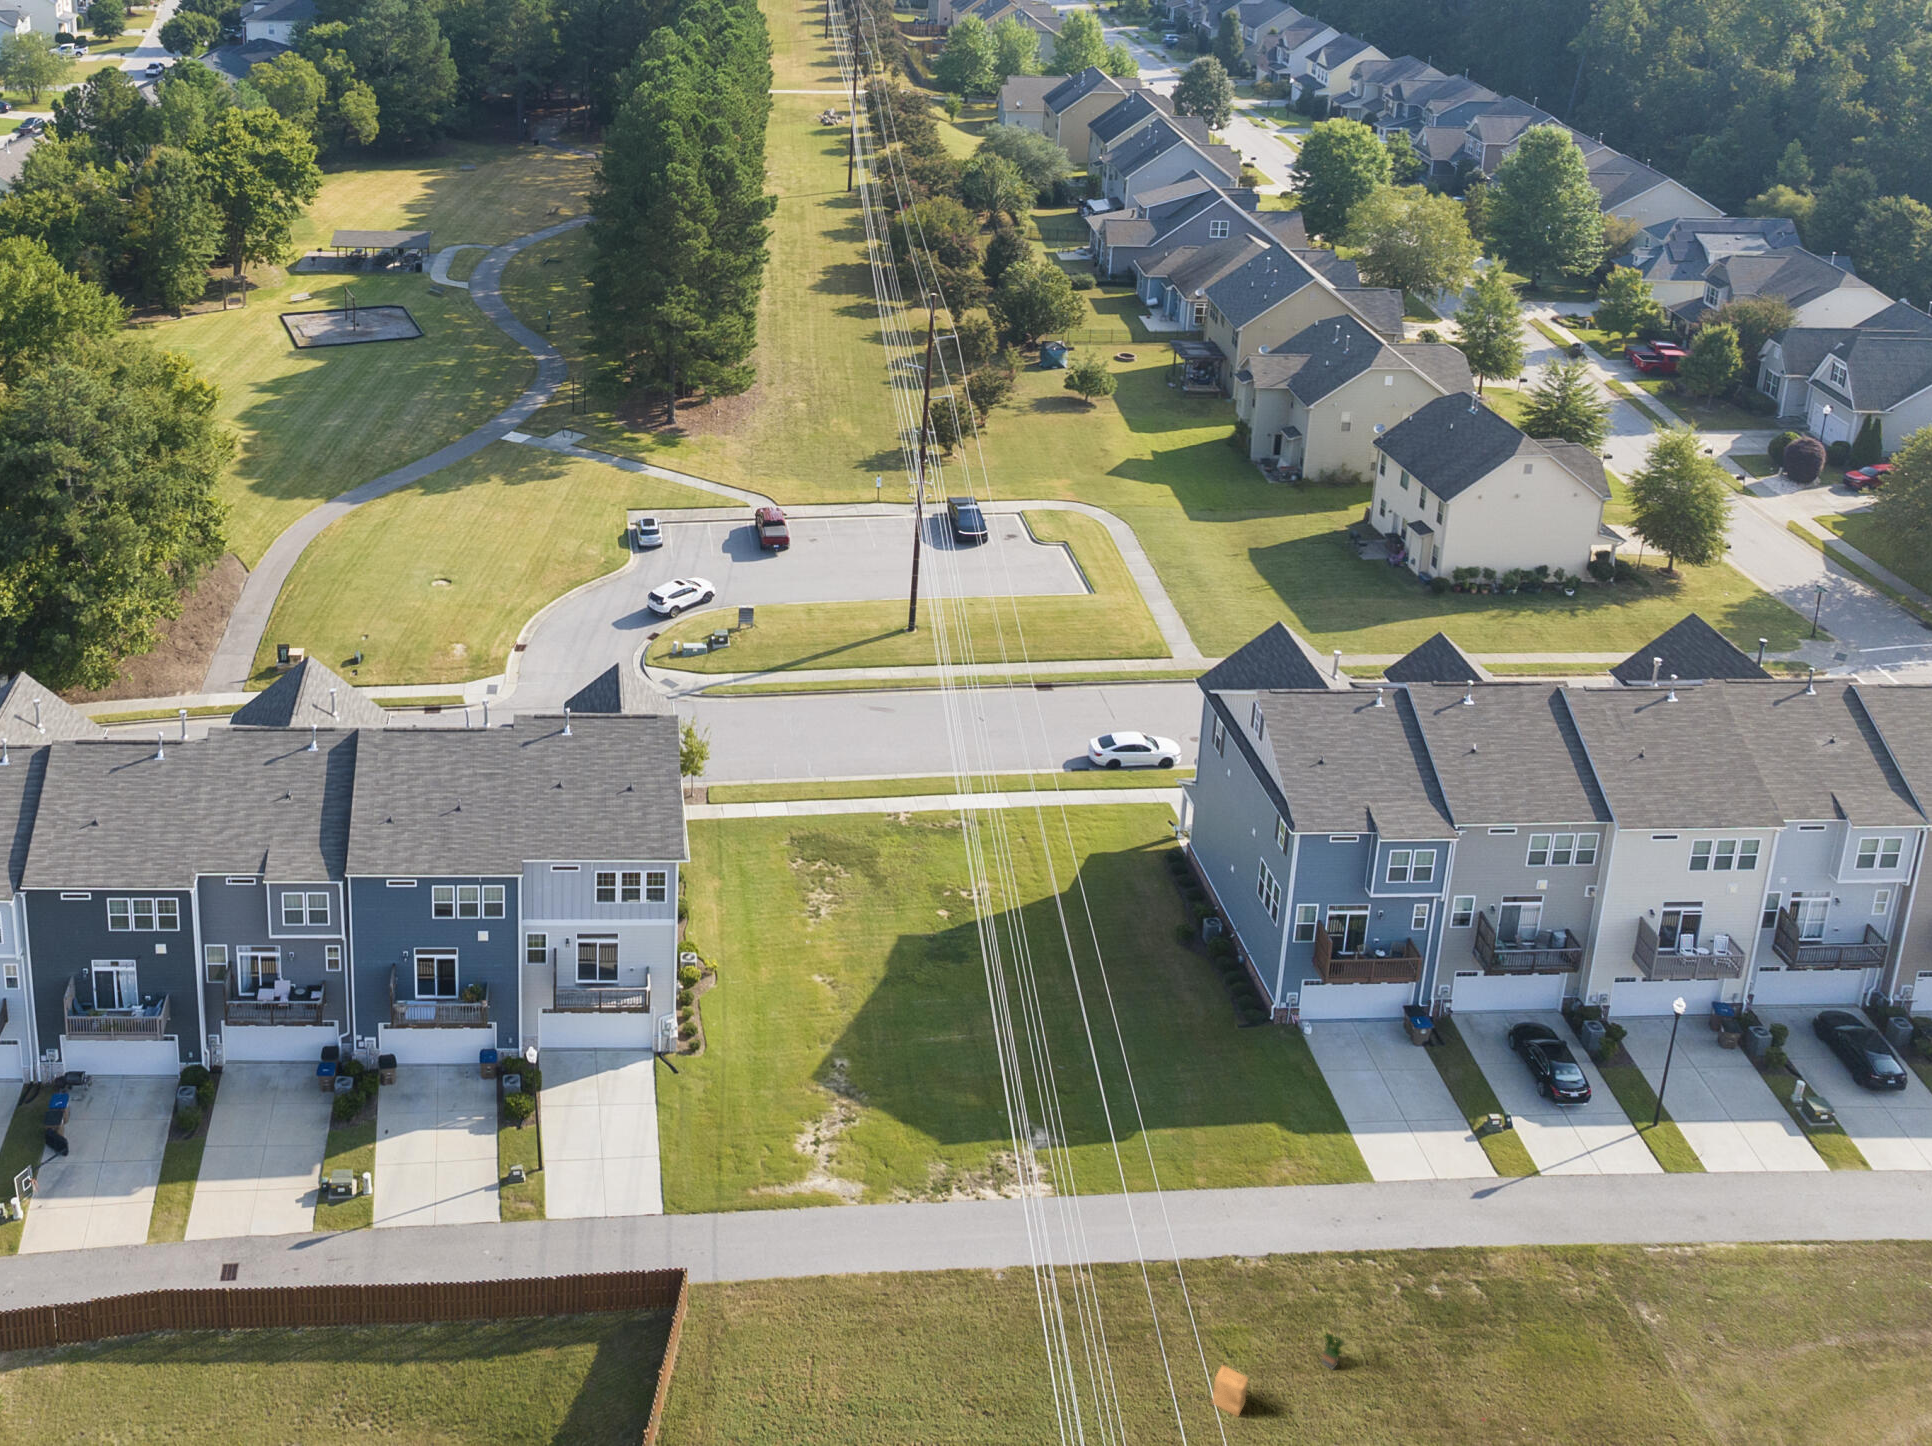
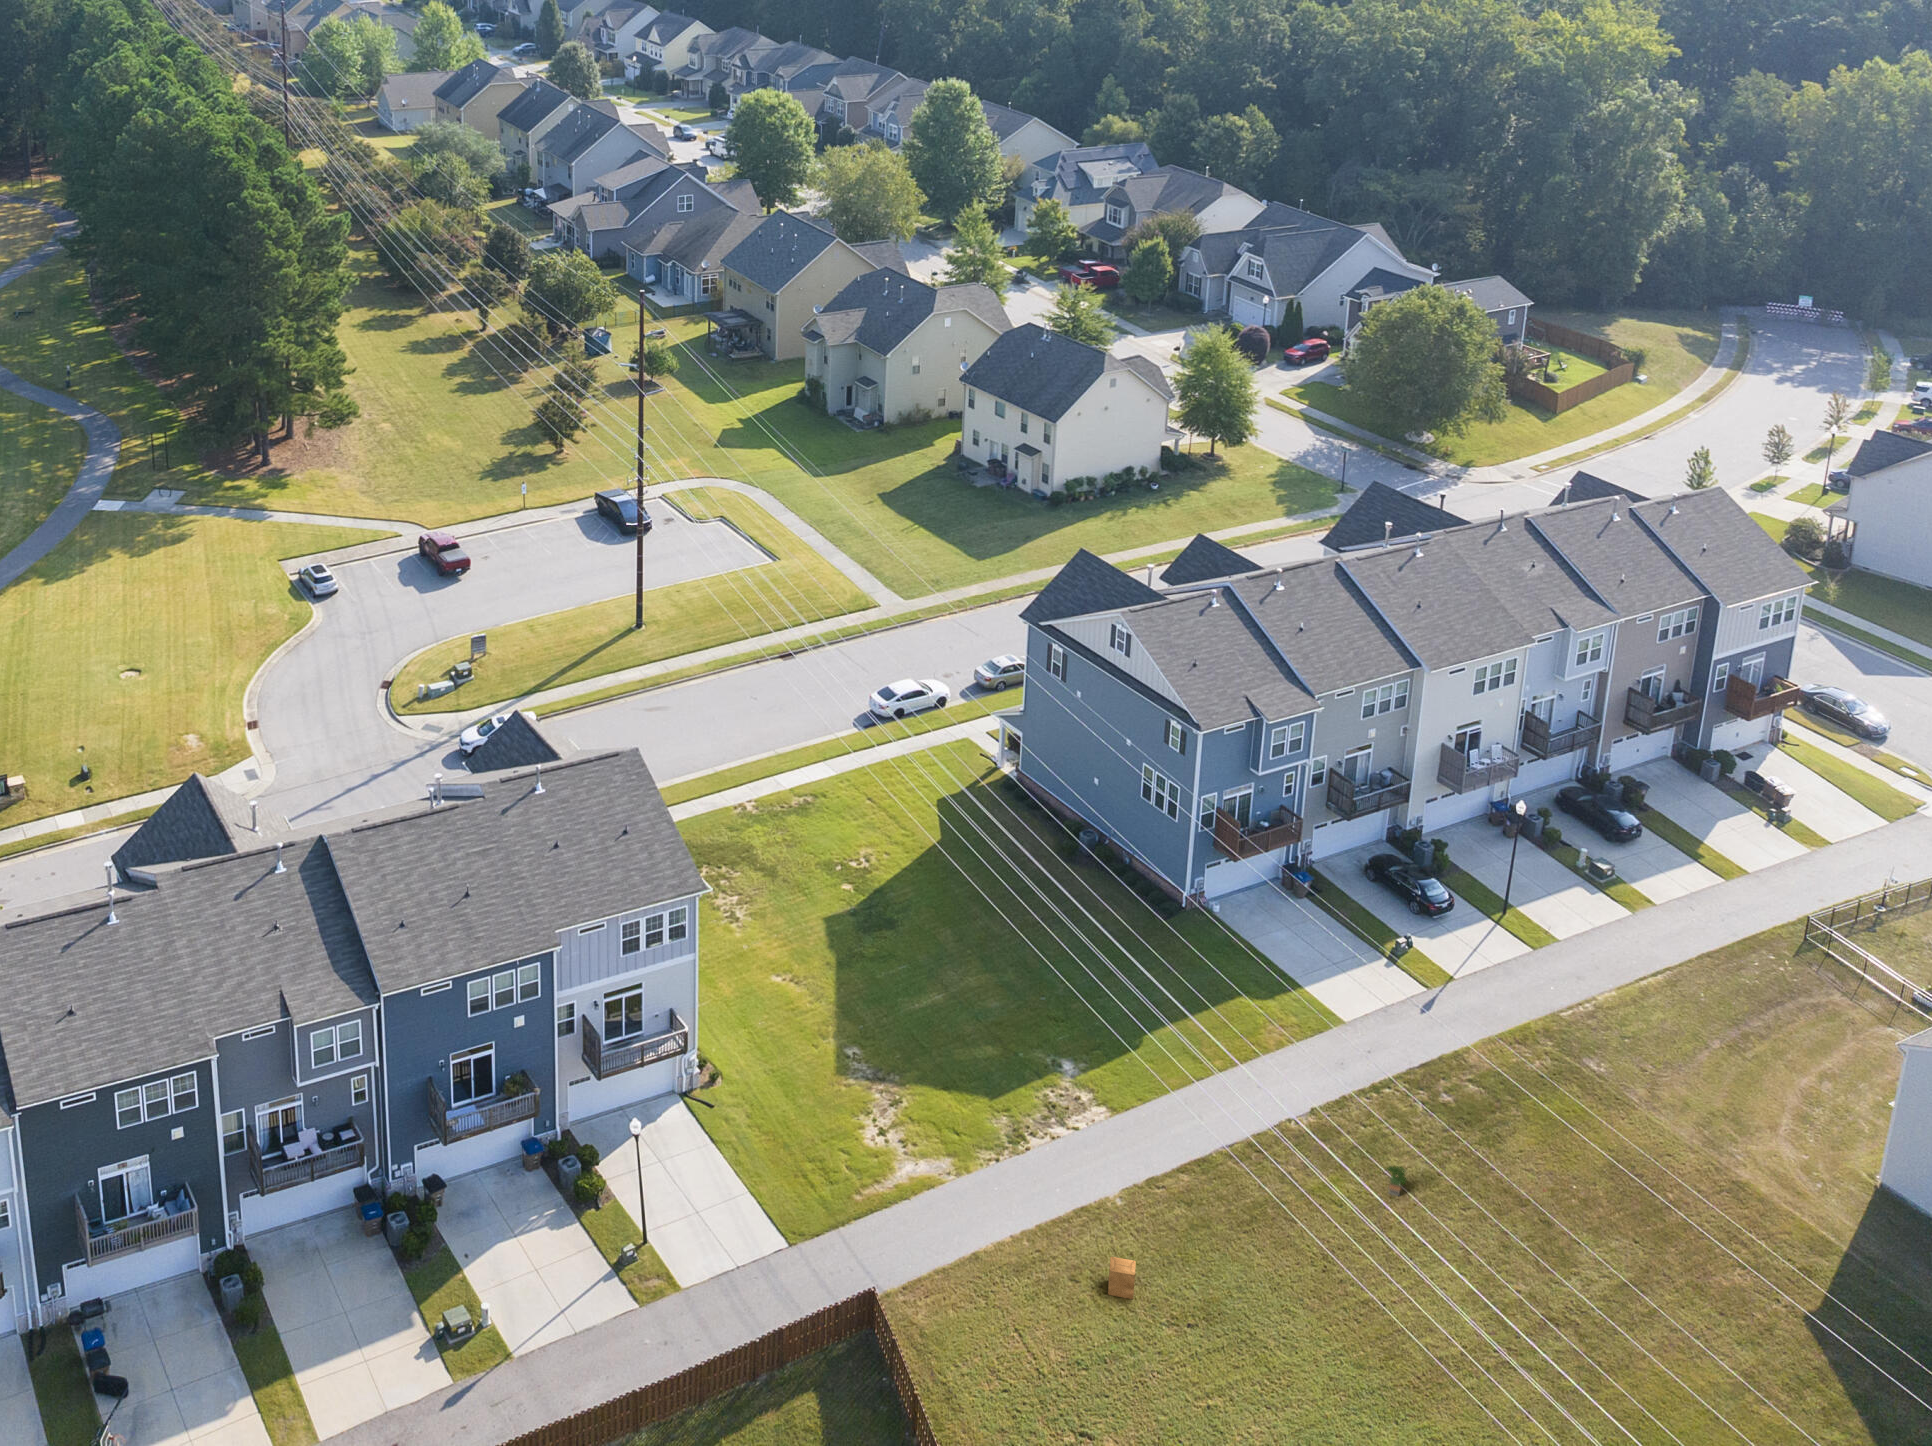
cardboard box: present [1213,1366,1248,1416] -> present [1108,1257,1136,1299]

